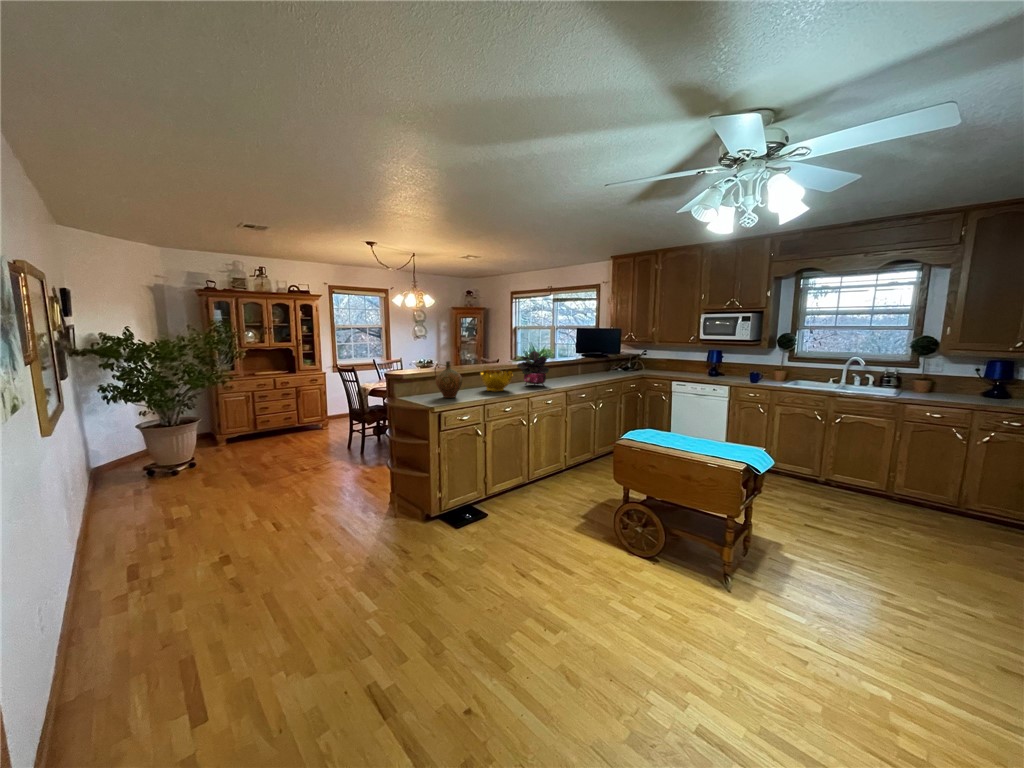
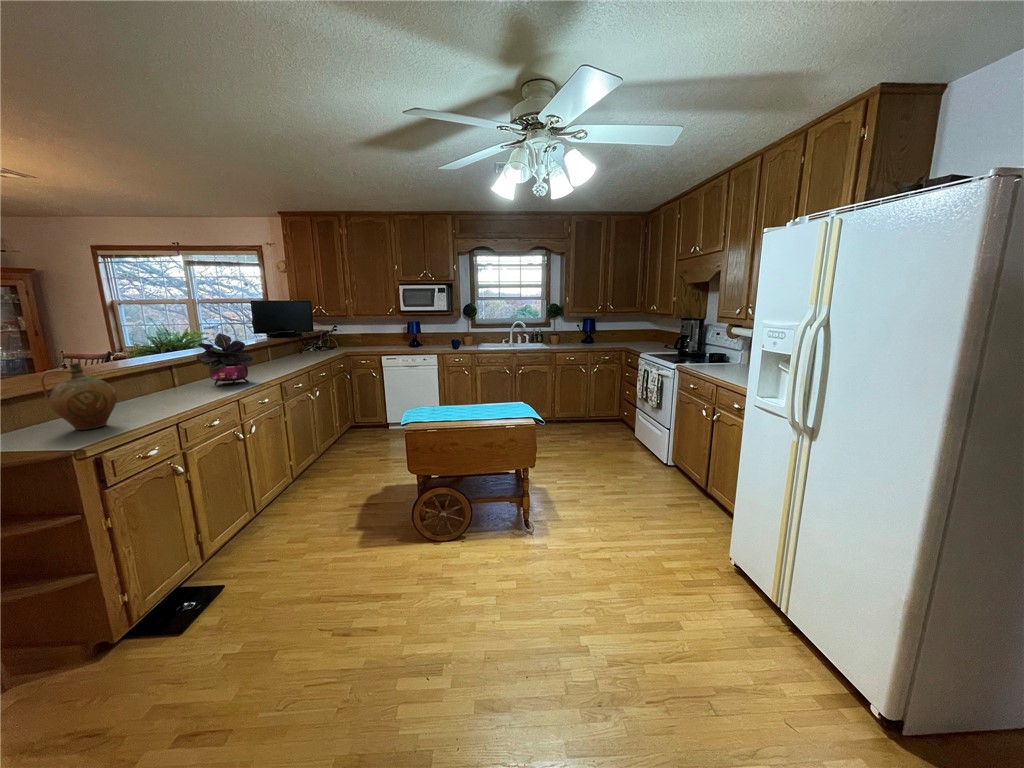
decorative bowl: present [480,369,513,392] -> none [135,366,202,403]

